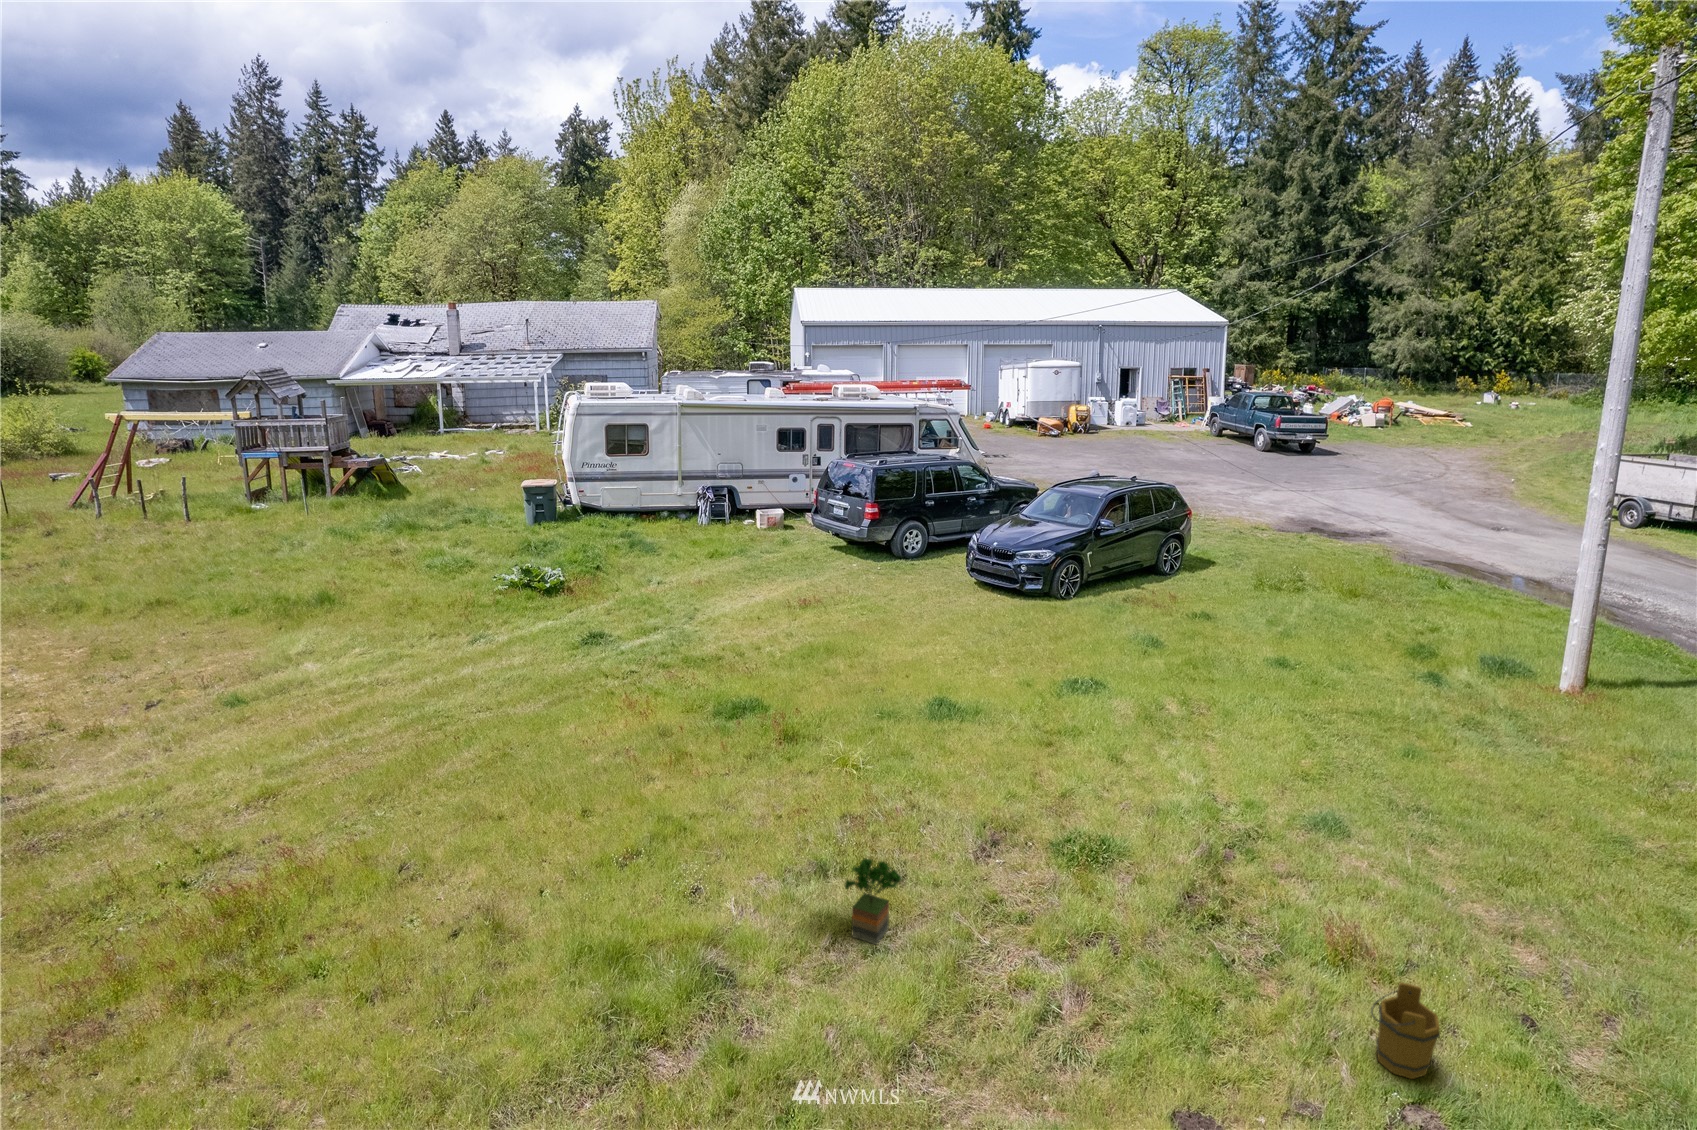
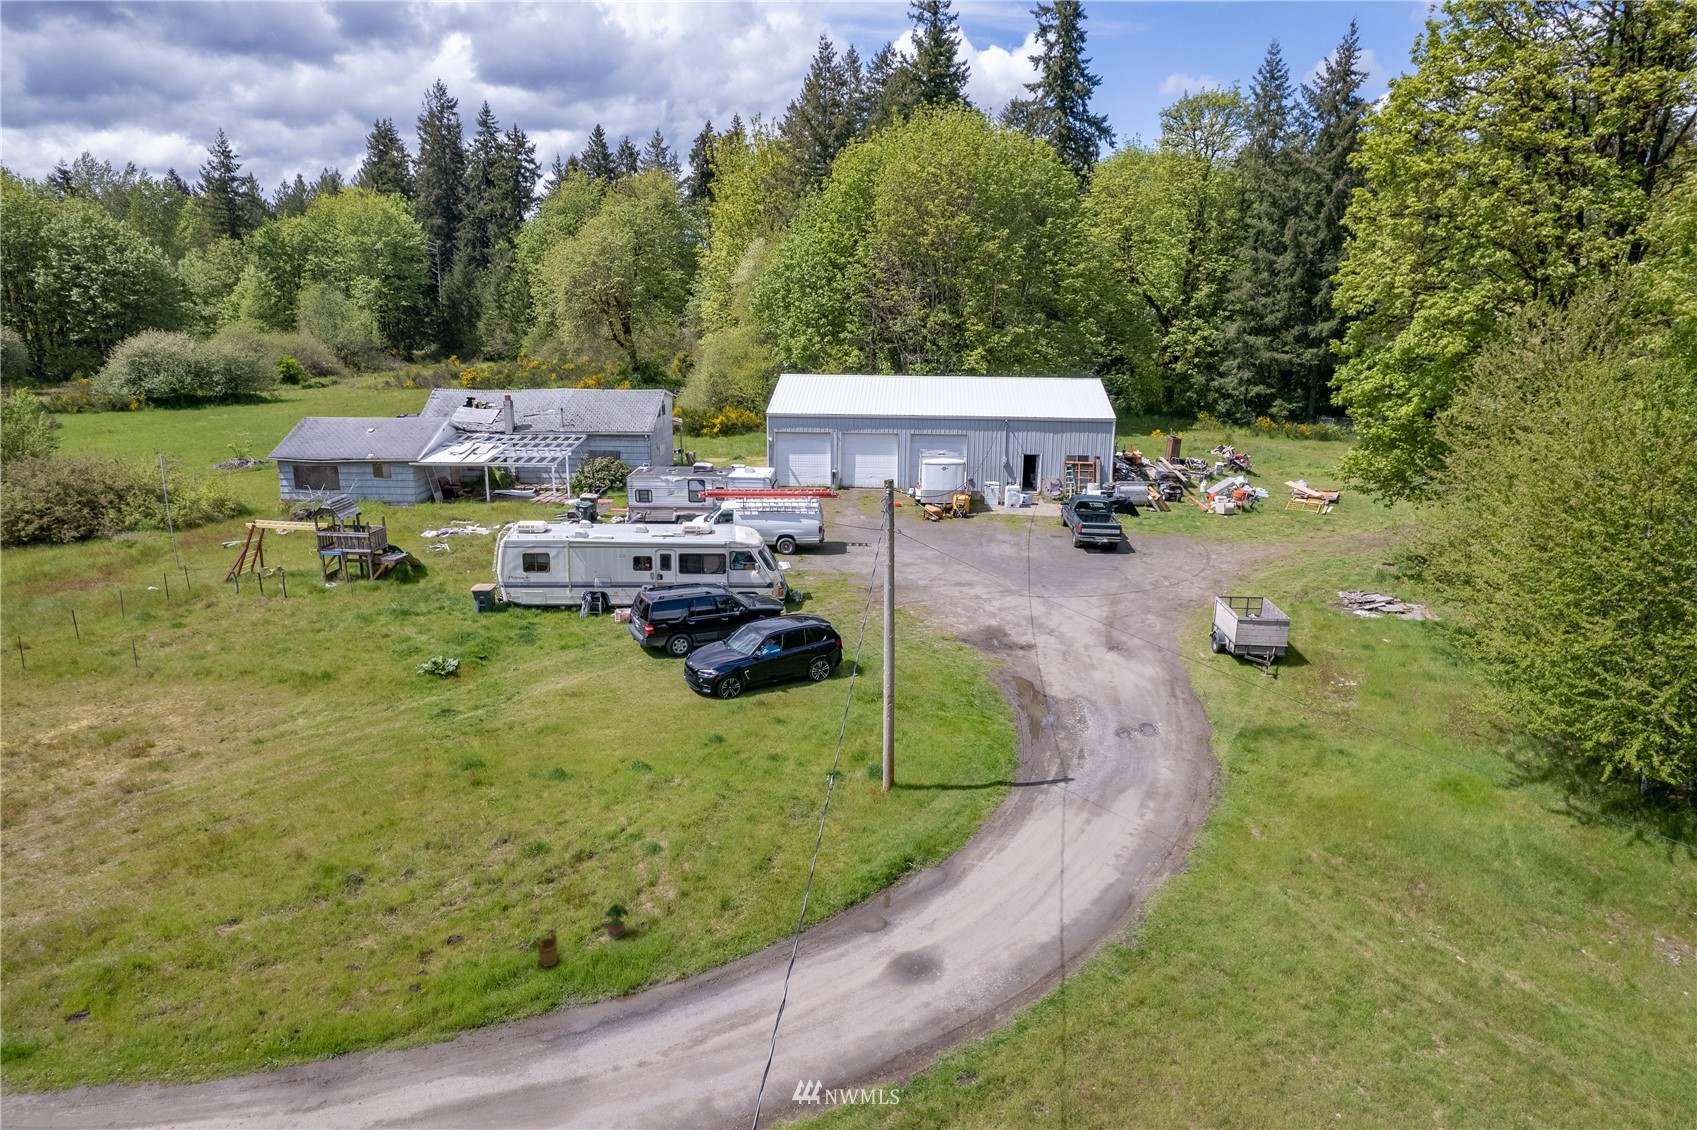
potted tree: present [845,858,902,944] -> present [604,904,629,939]

